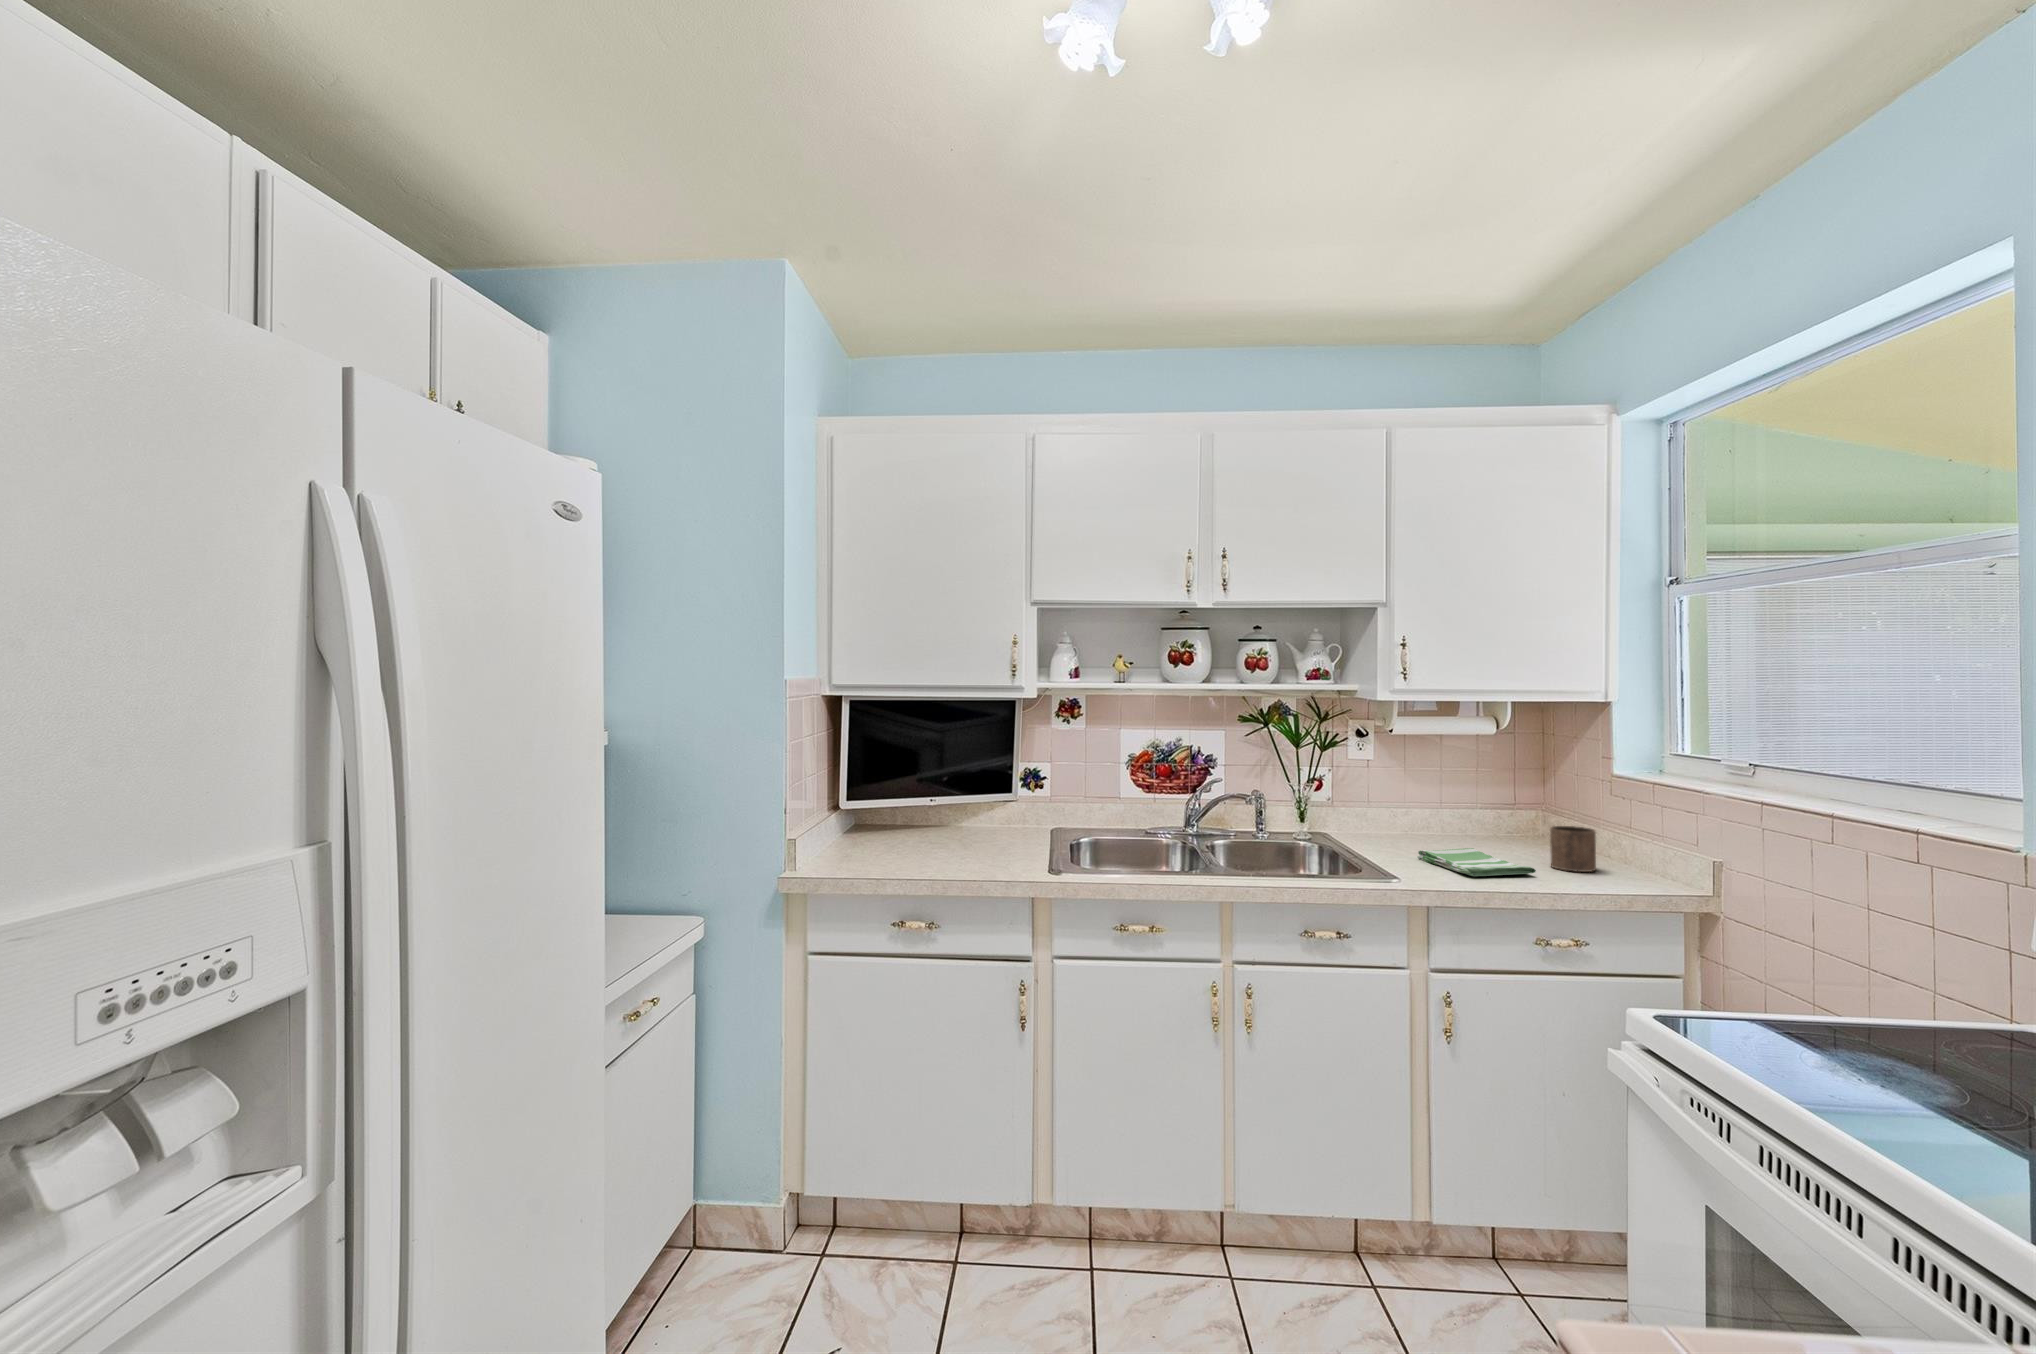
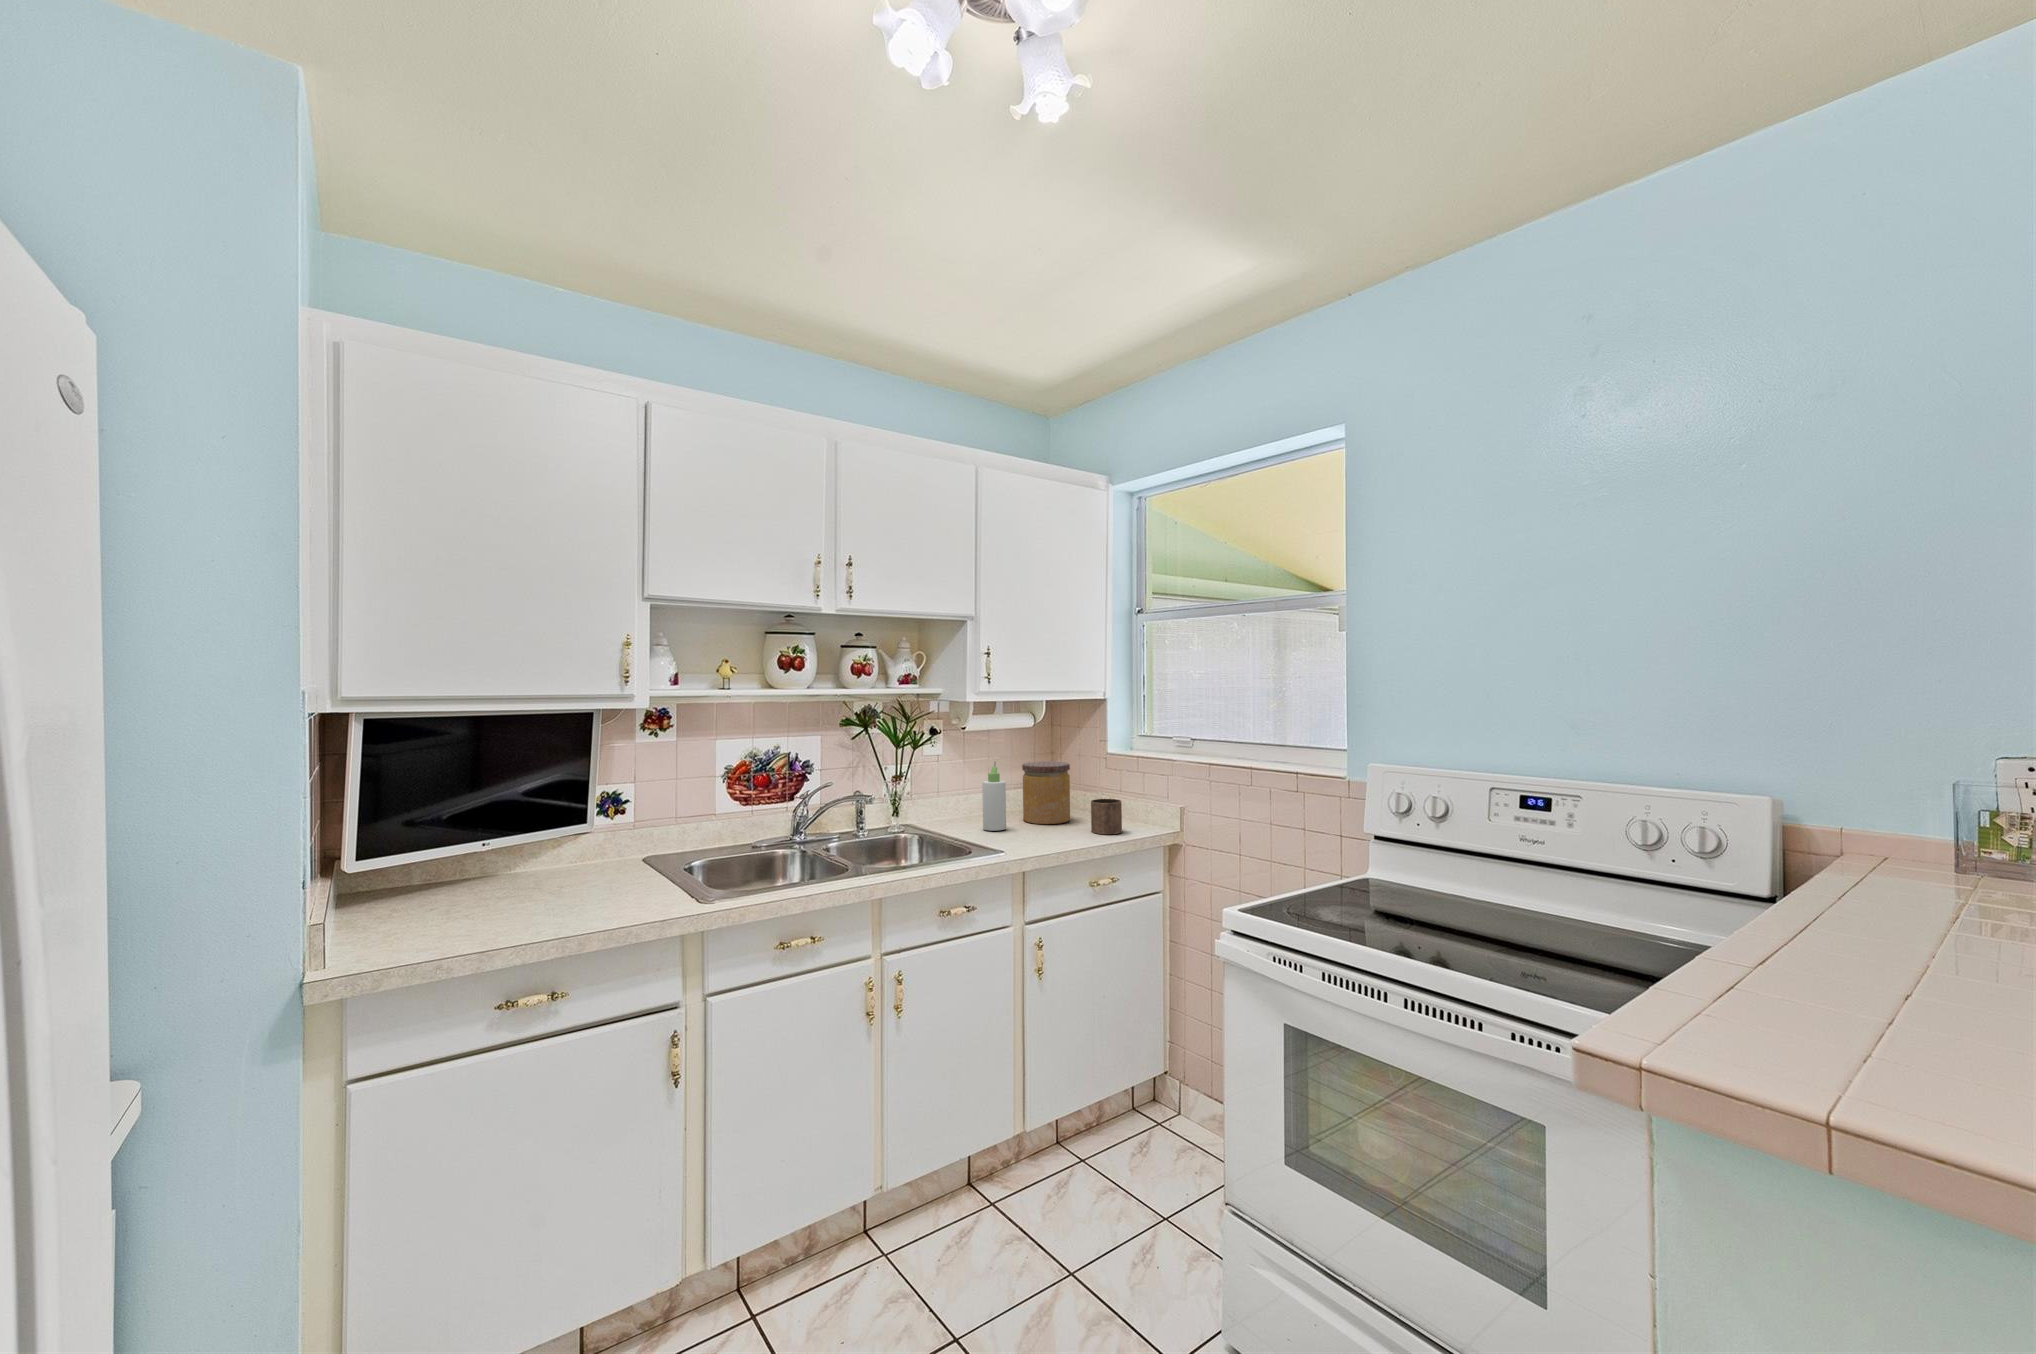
bottle: none [1407,770,1437,850] -> present [982,762,1006,831]
jar: none [1471,775,1538,852] -> present [1022,761,1070,824]
dish towel: present [1418,848,1536,876] -> none [1001,824,1094,848]

